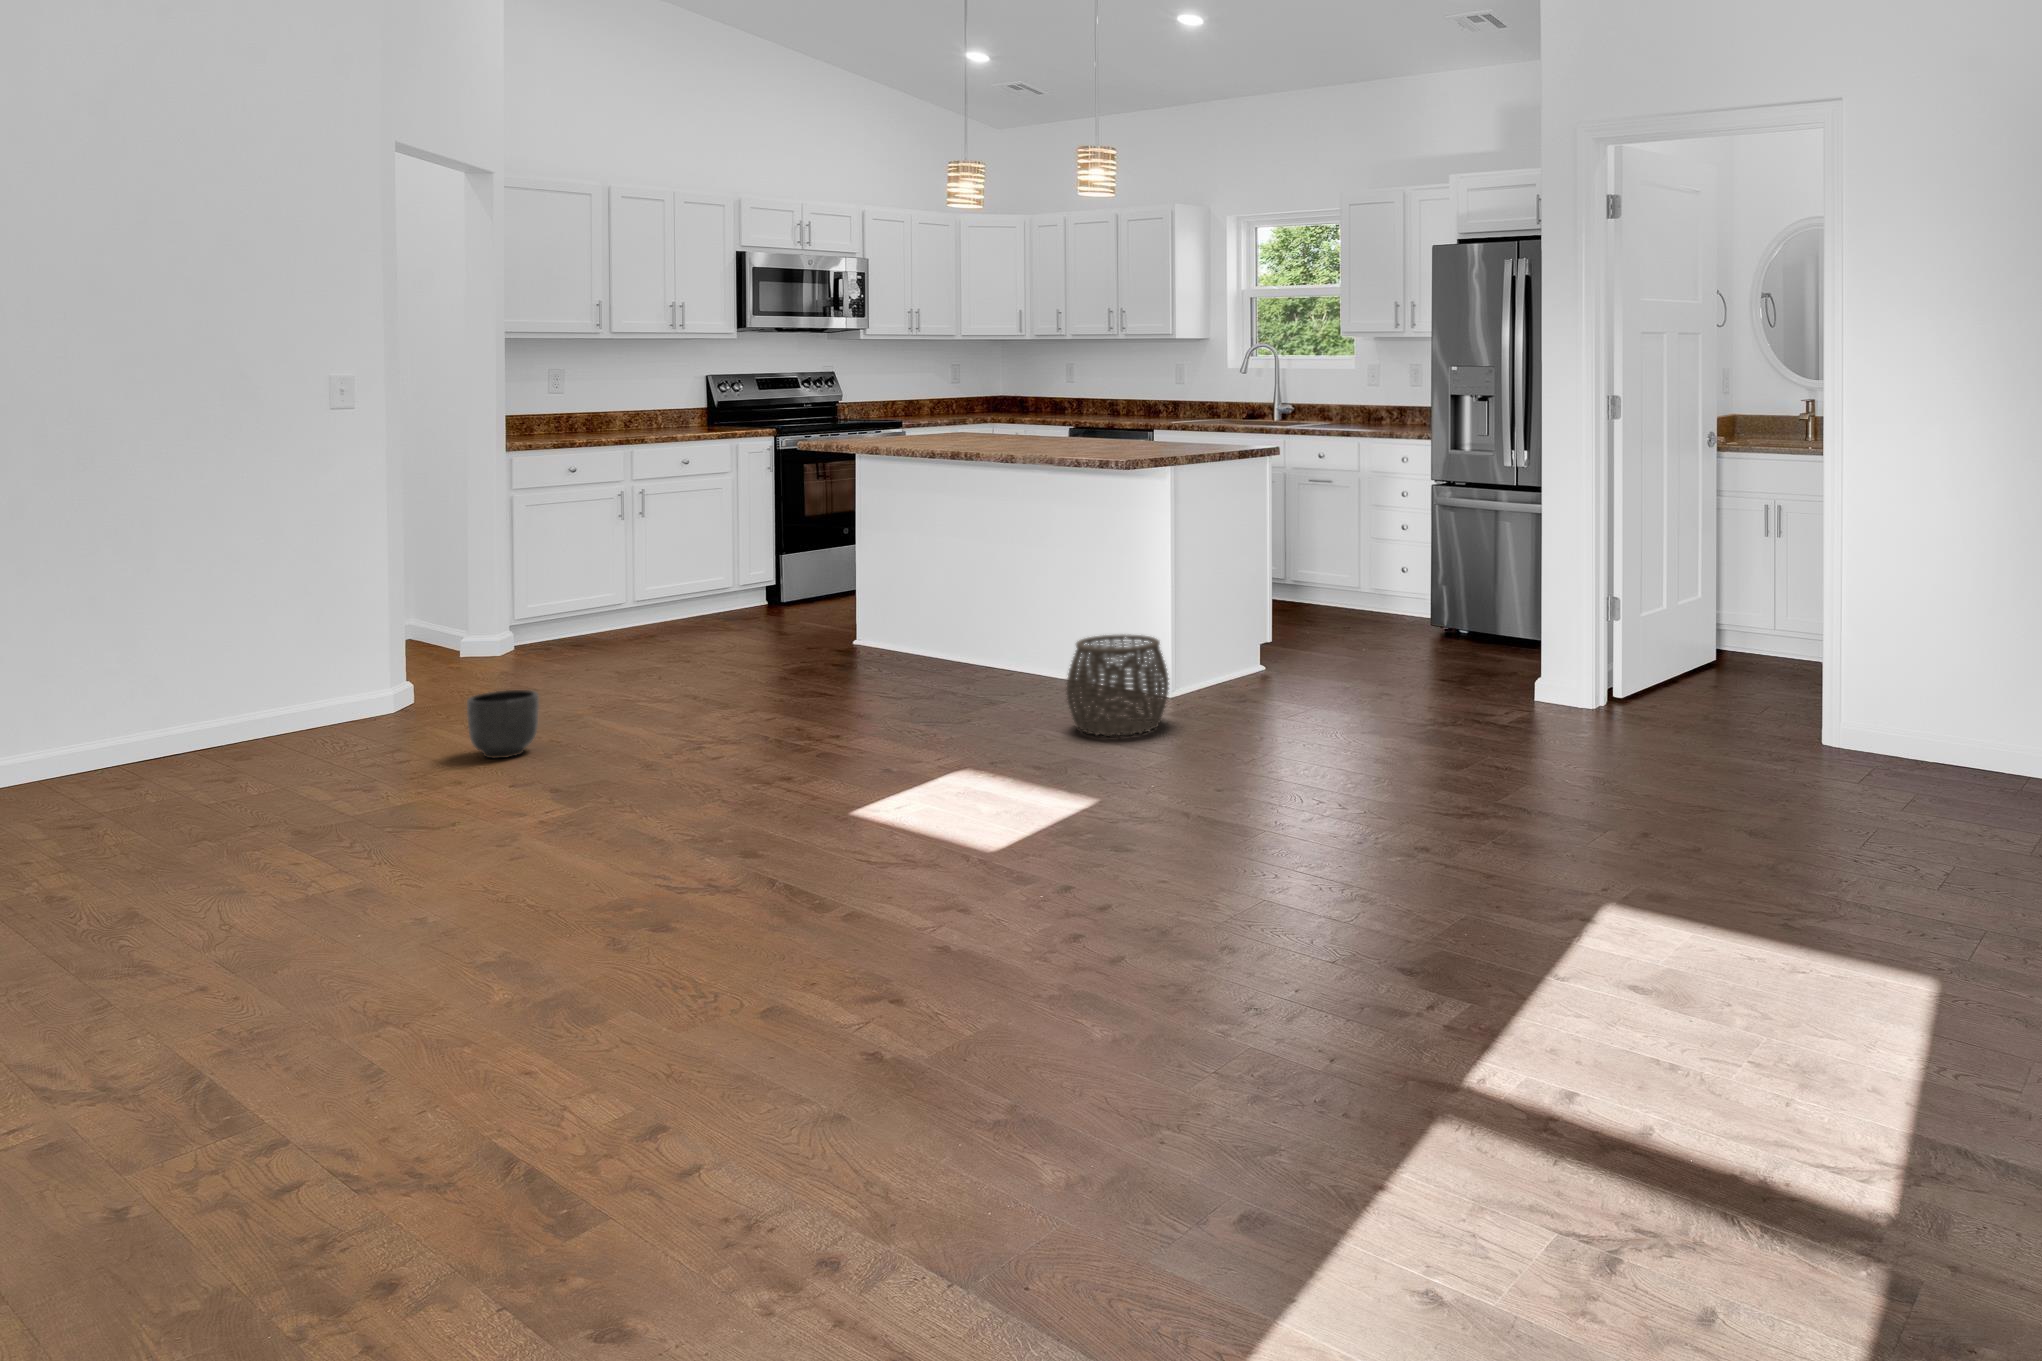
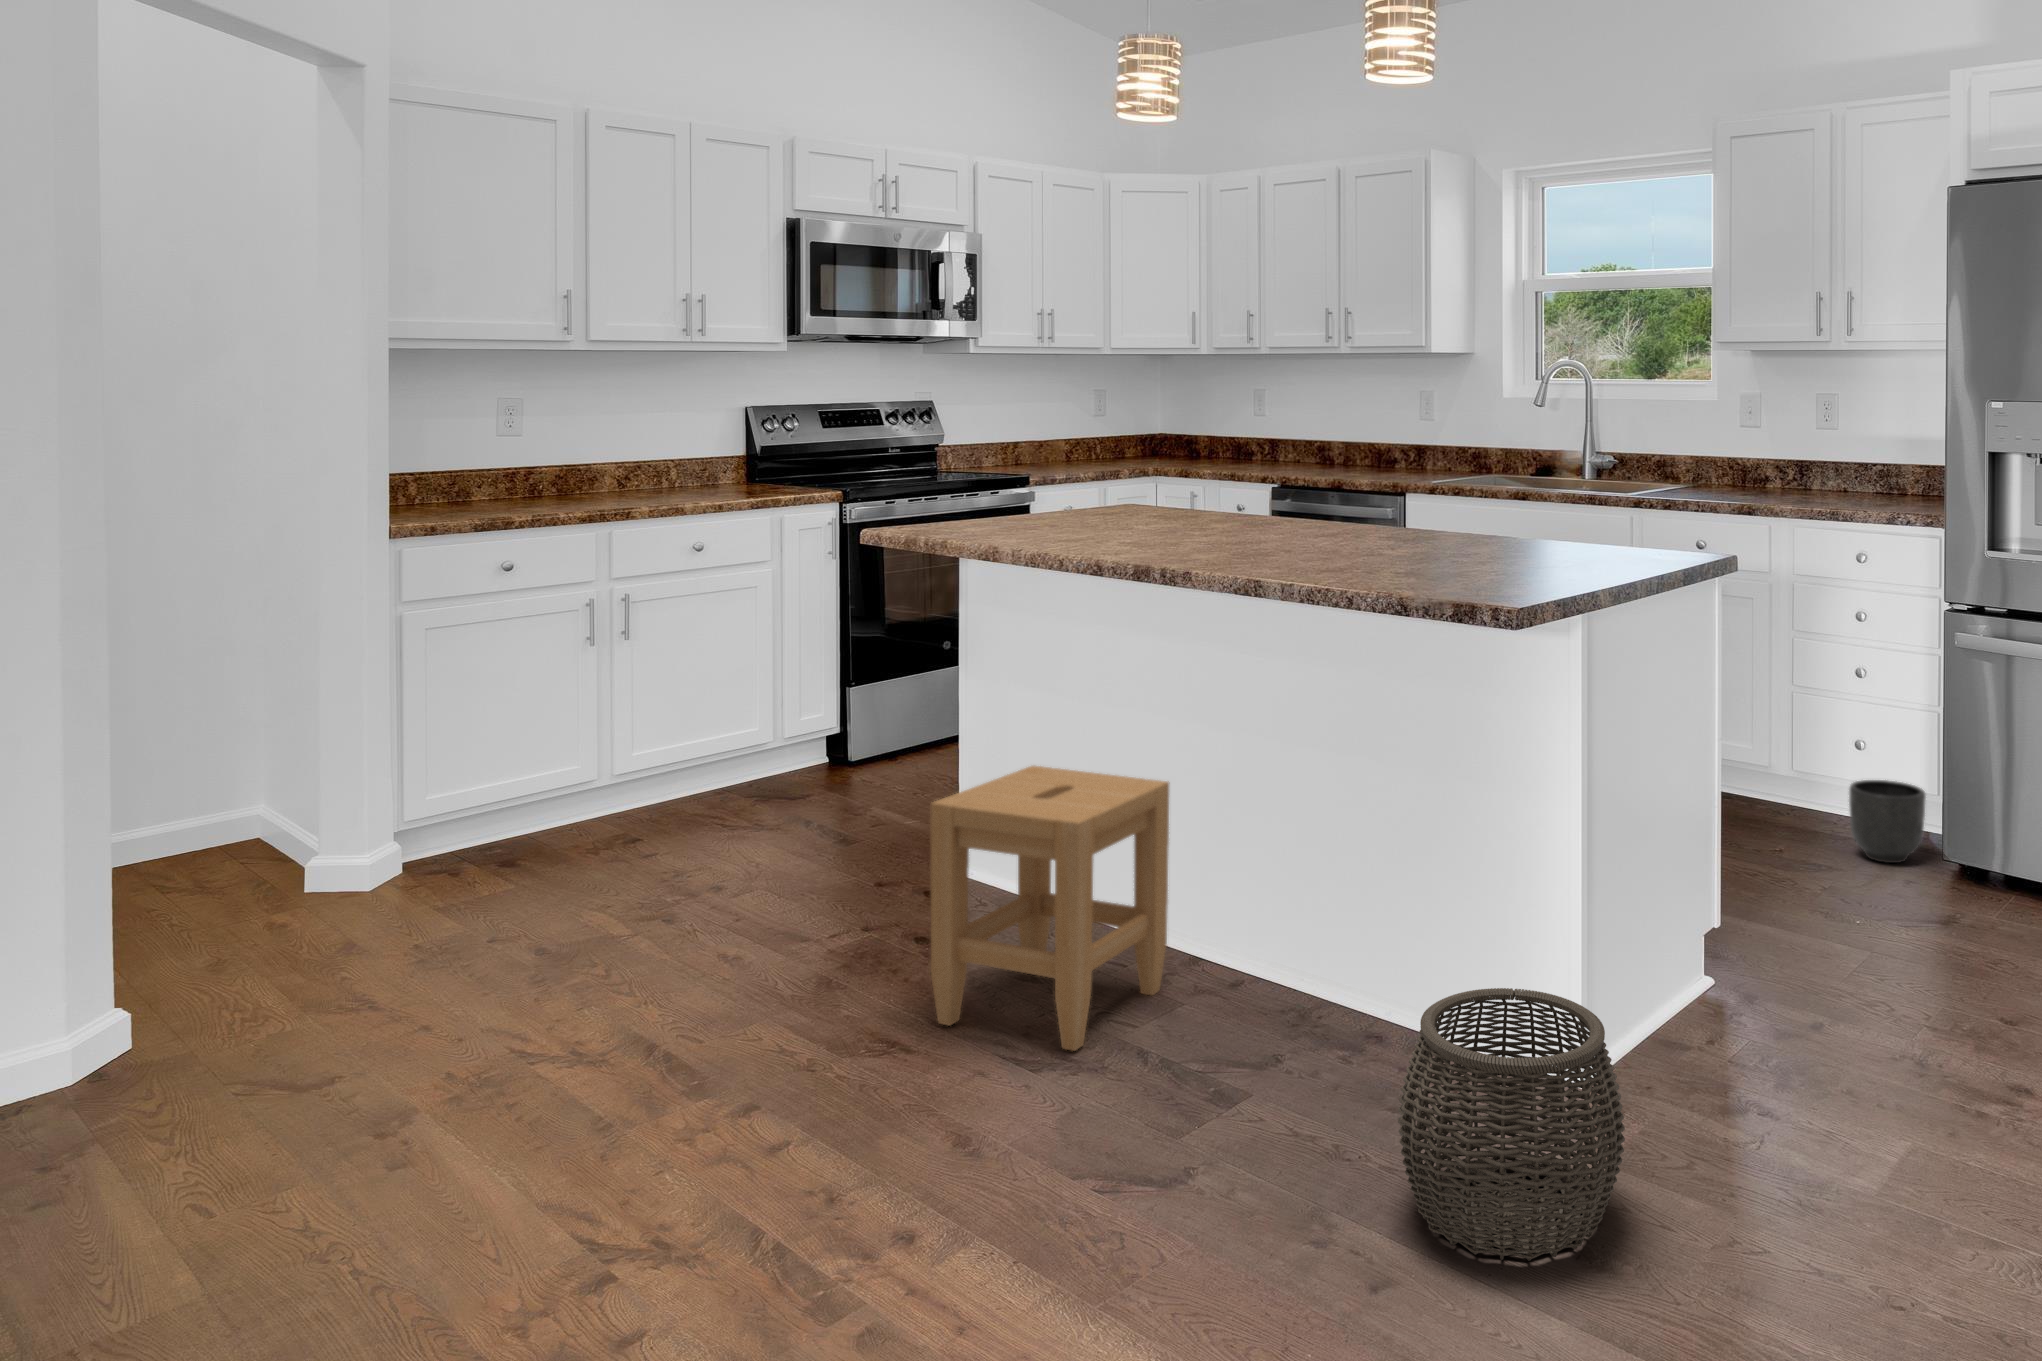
stool: none [843,564,974,696] -> present [930,766,1169,1051]
planter: present [467,690,539,758] -> present [1849,780,1926,863]

